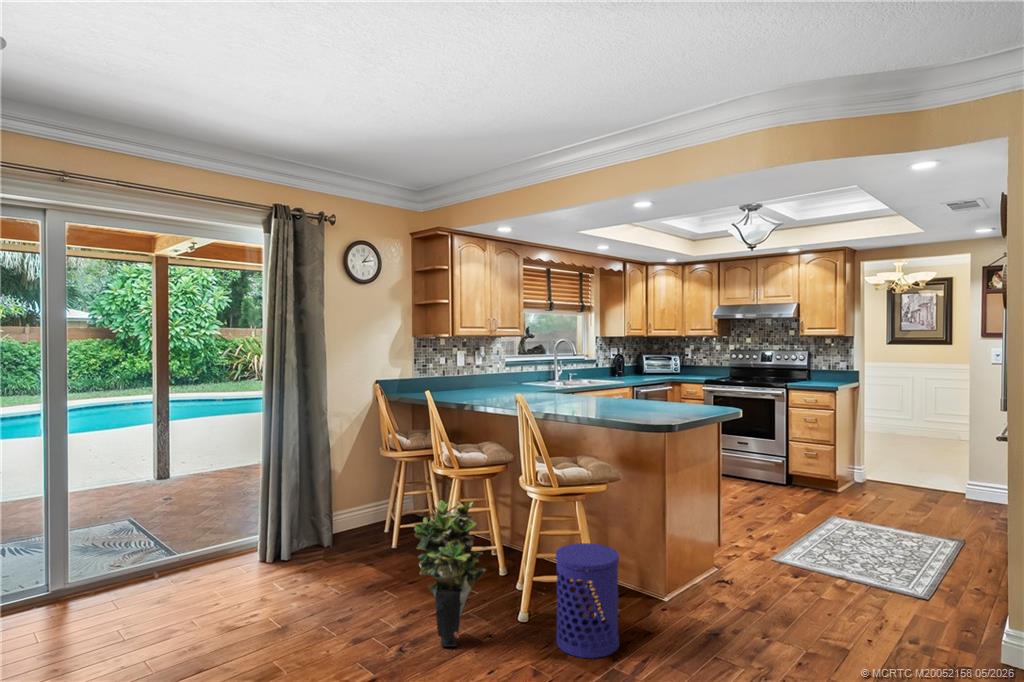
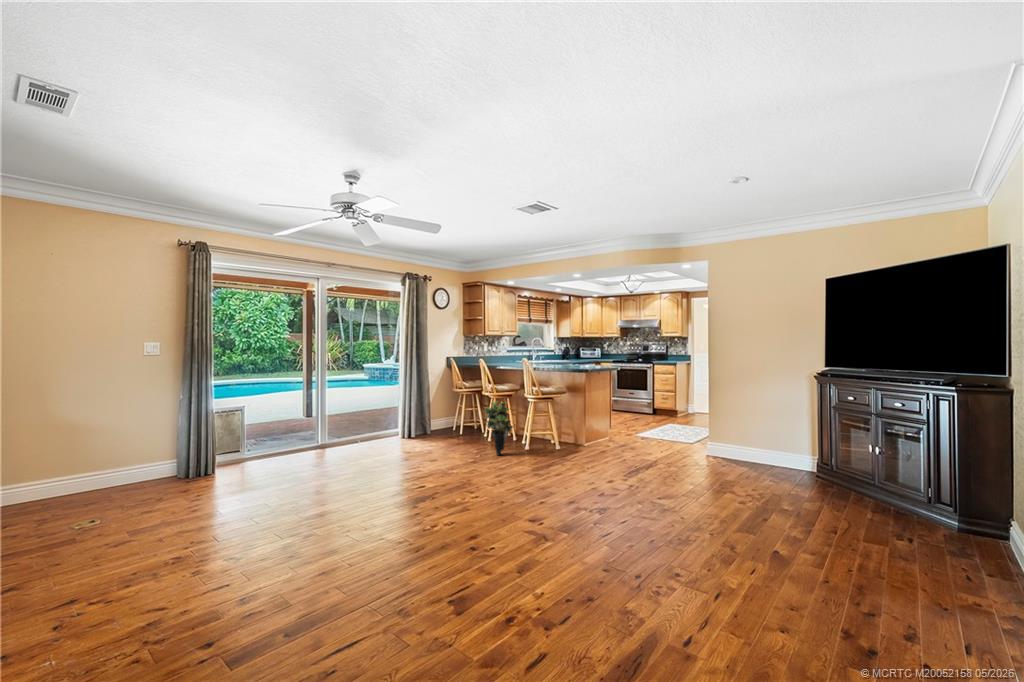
waste bin: present [556,543,619,658] -> none [542,417,567,457]

